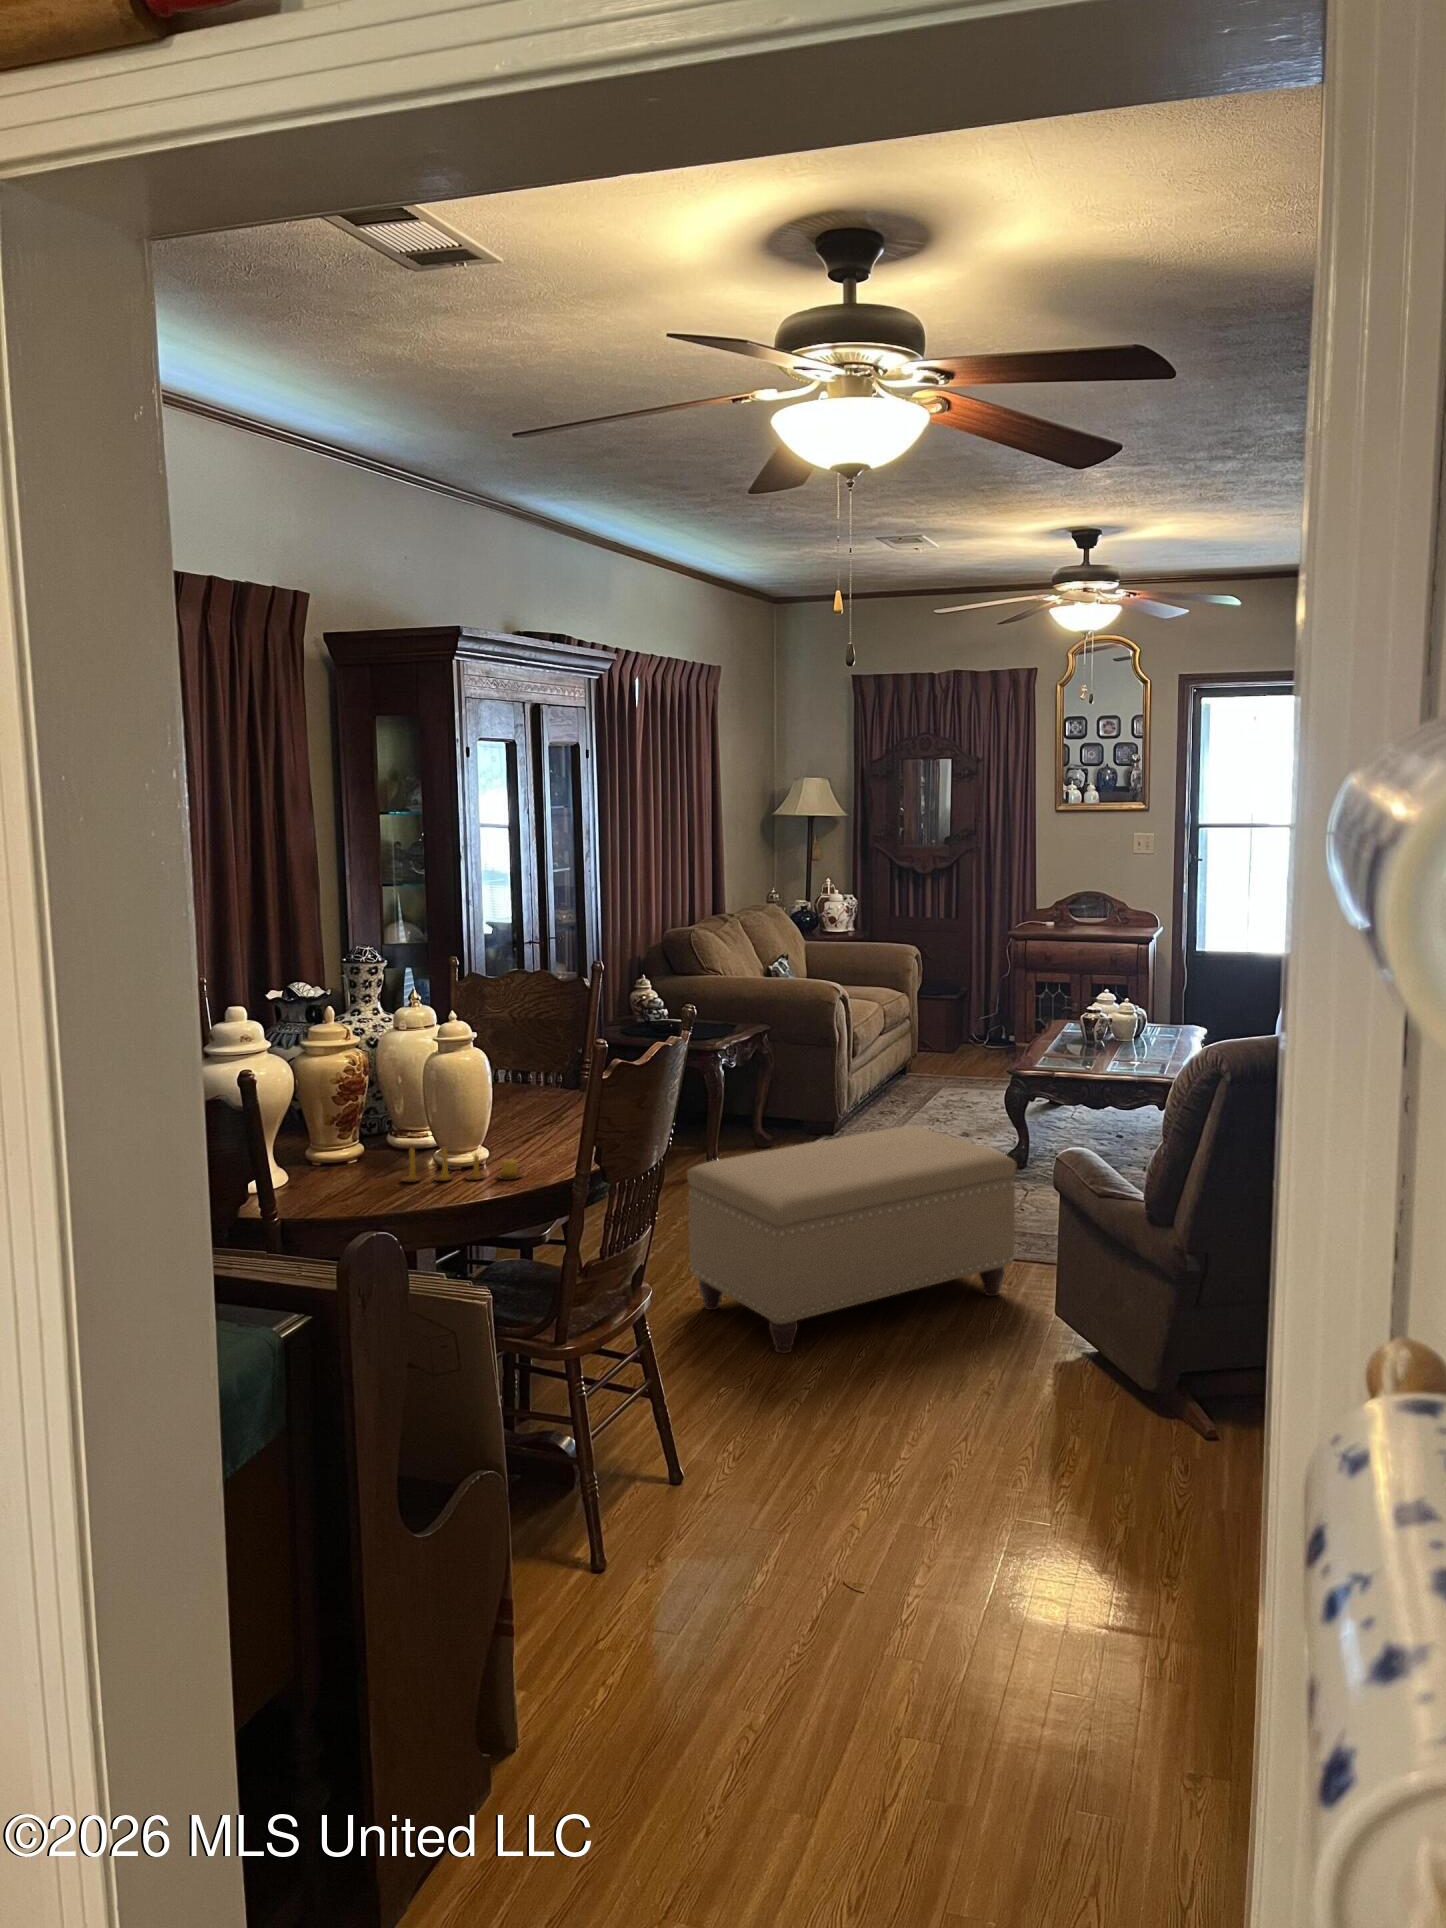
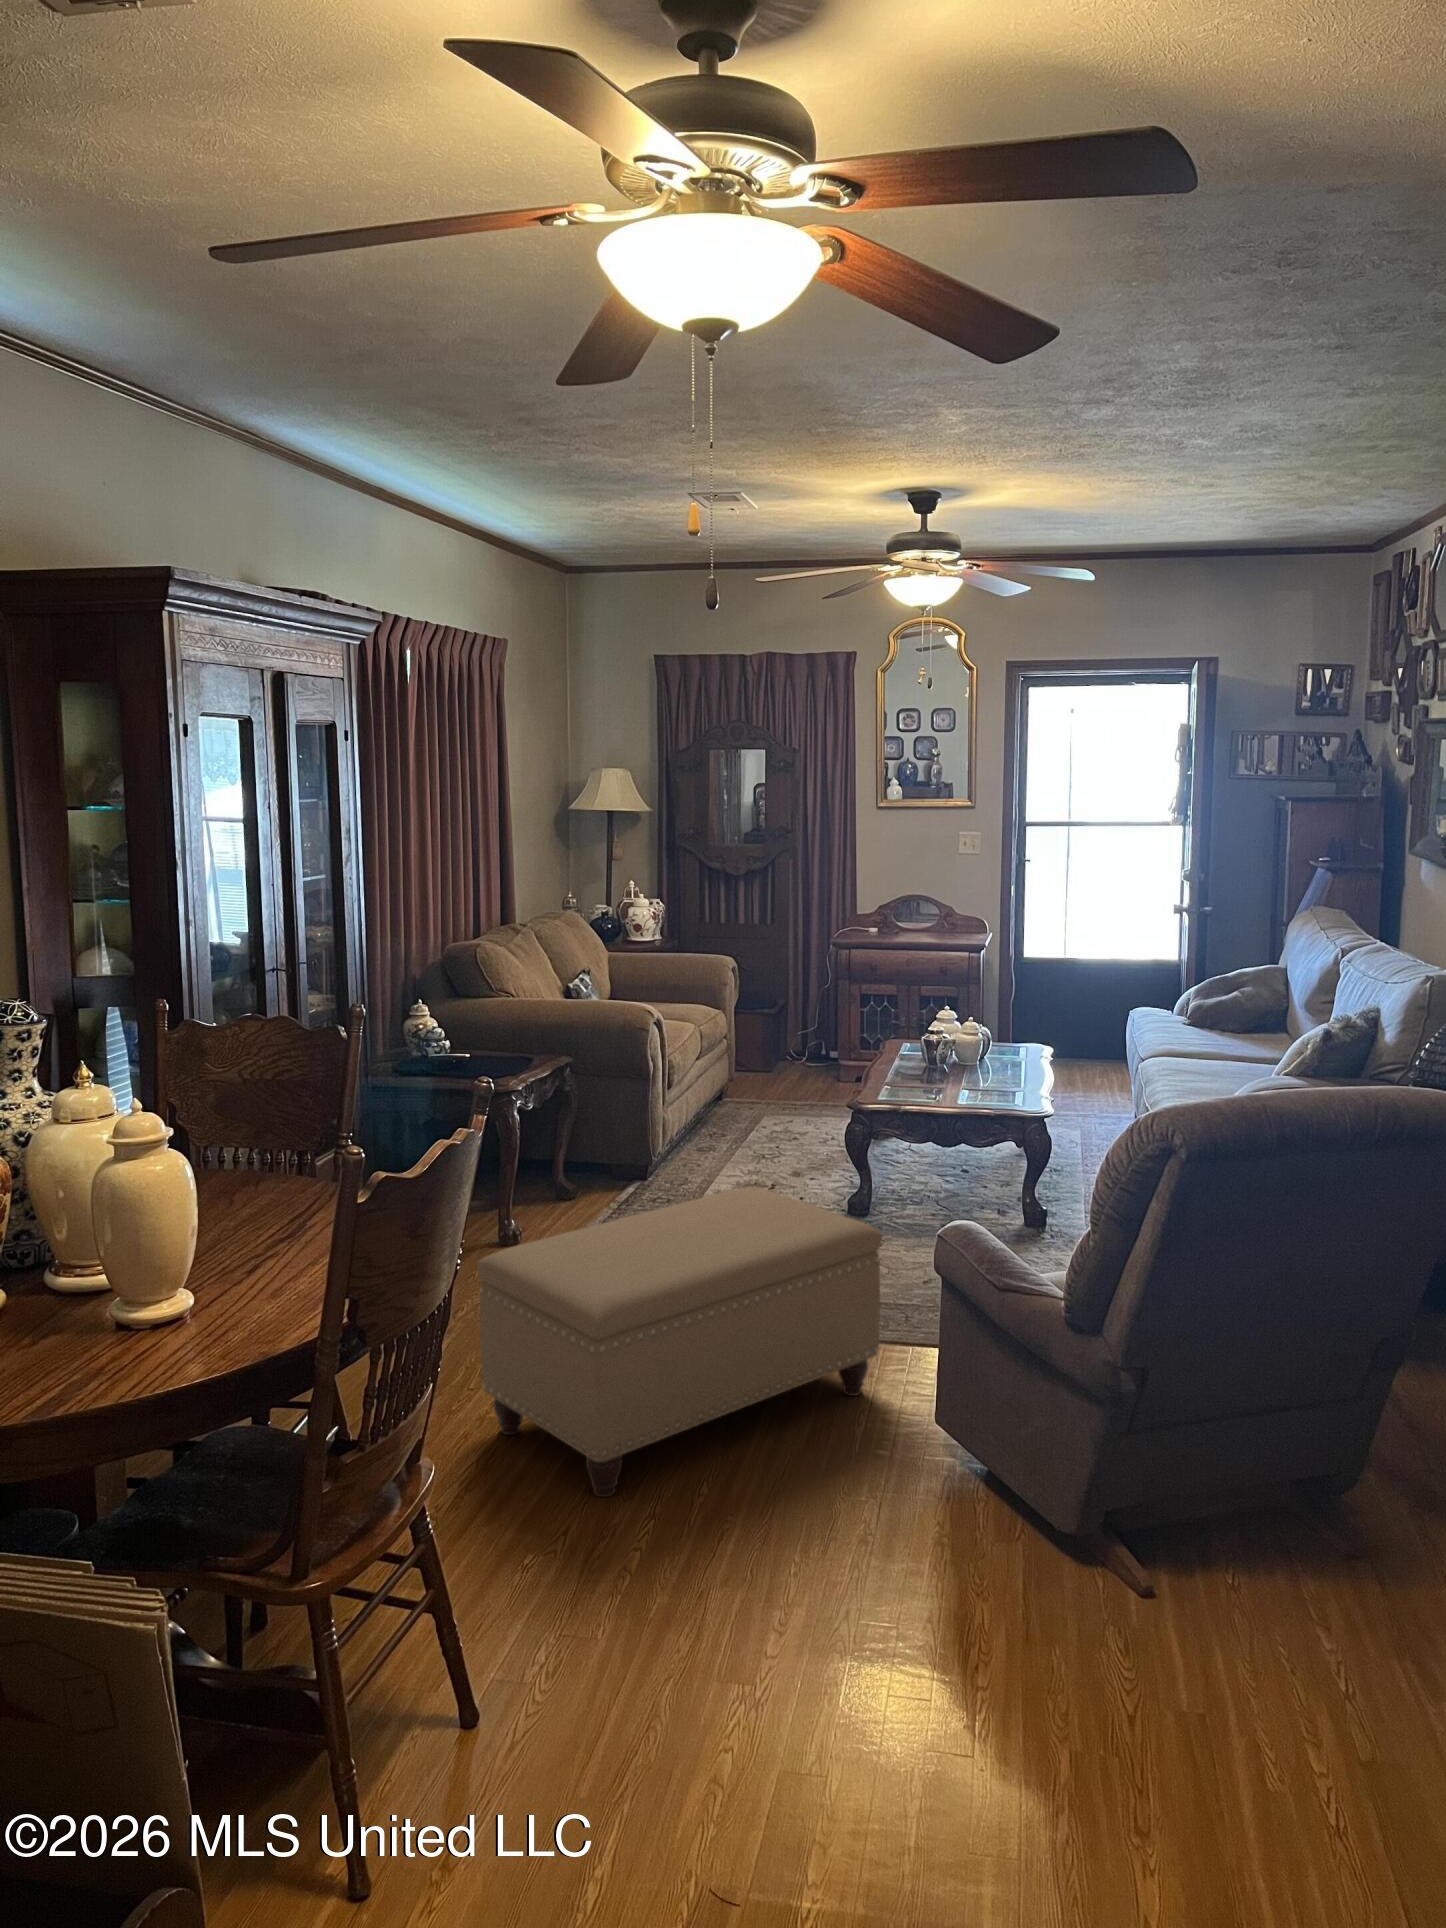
candle: present [402,1147,522,1182] -> none [54,1296,242,1356]

